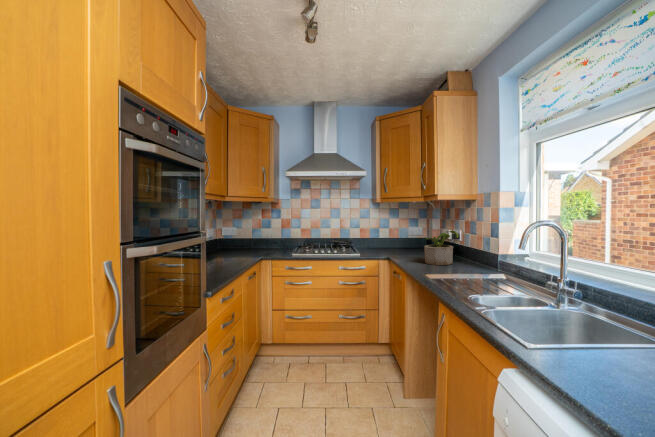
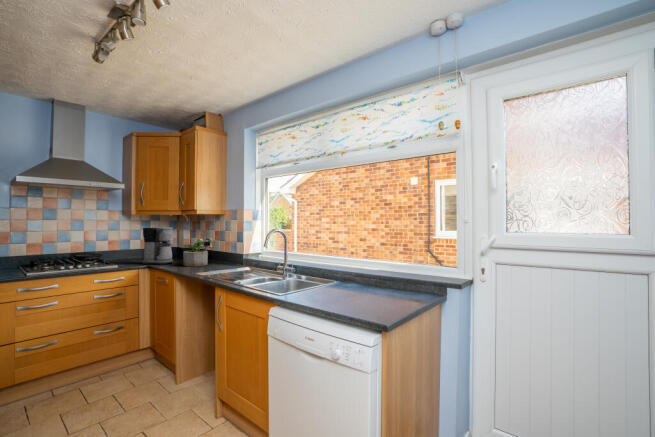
coffee maker: none [386,216,416,258] -> present [143,227,173,264]

